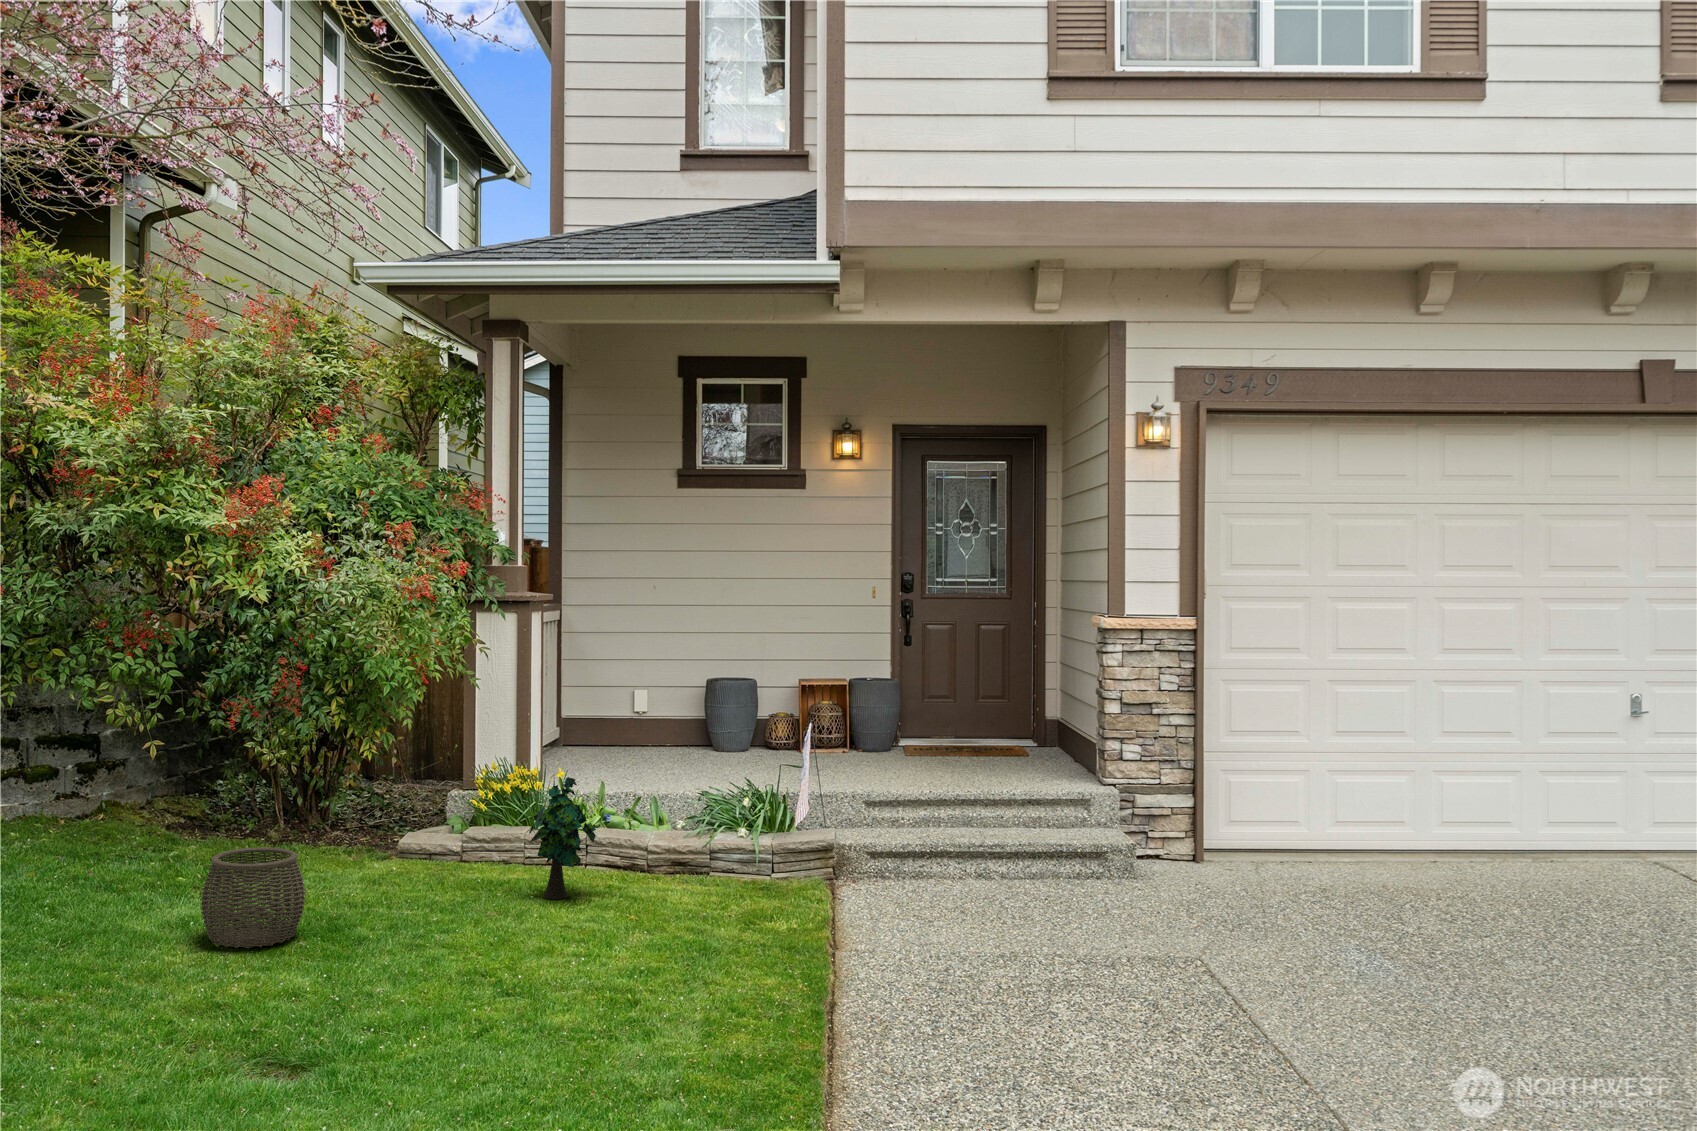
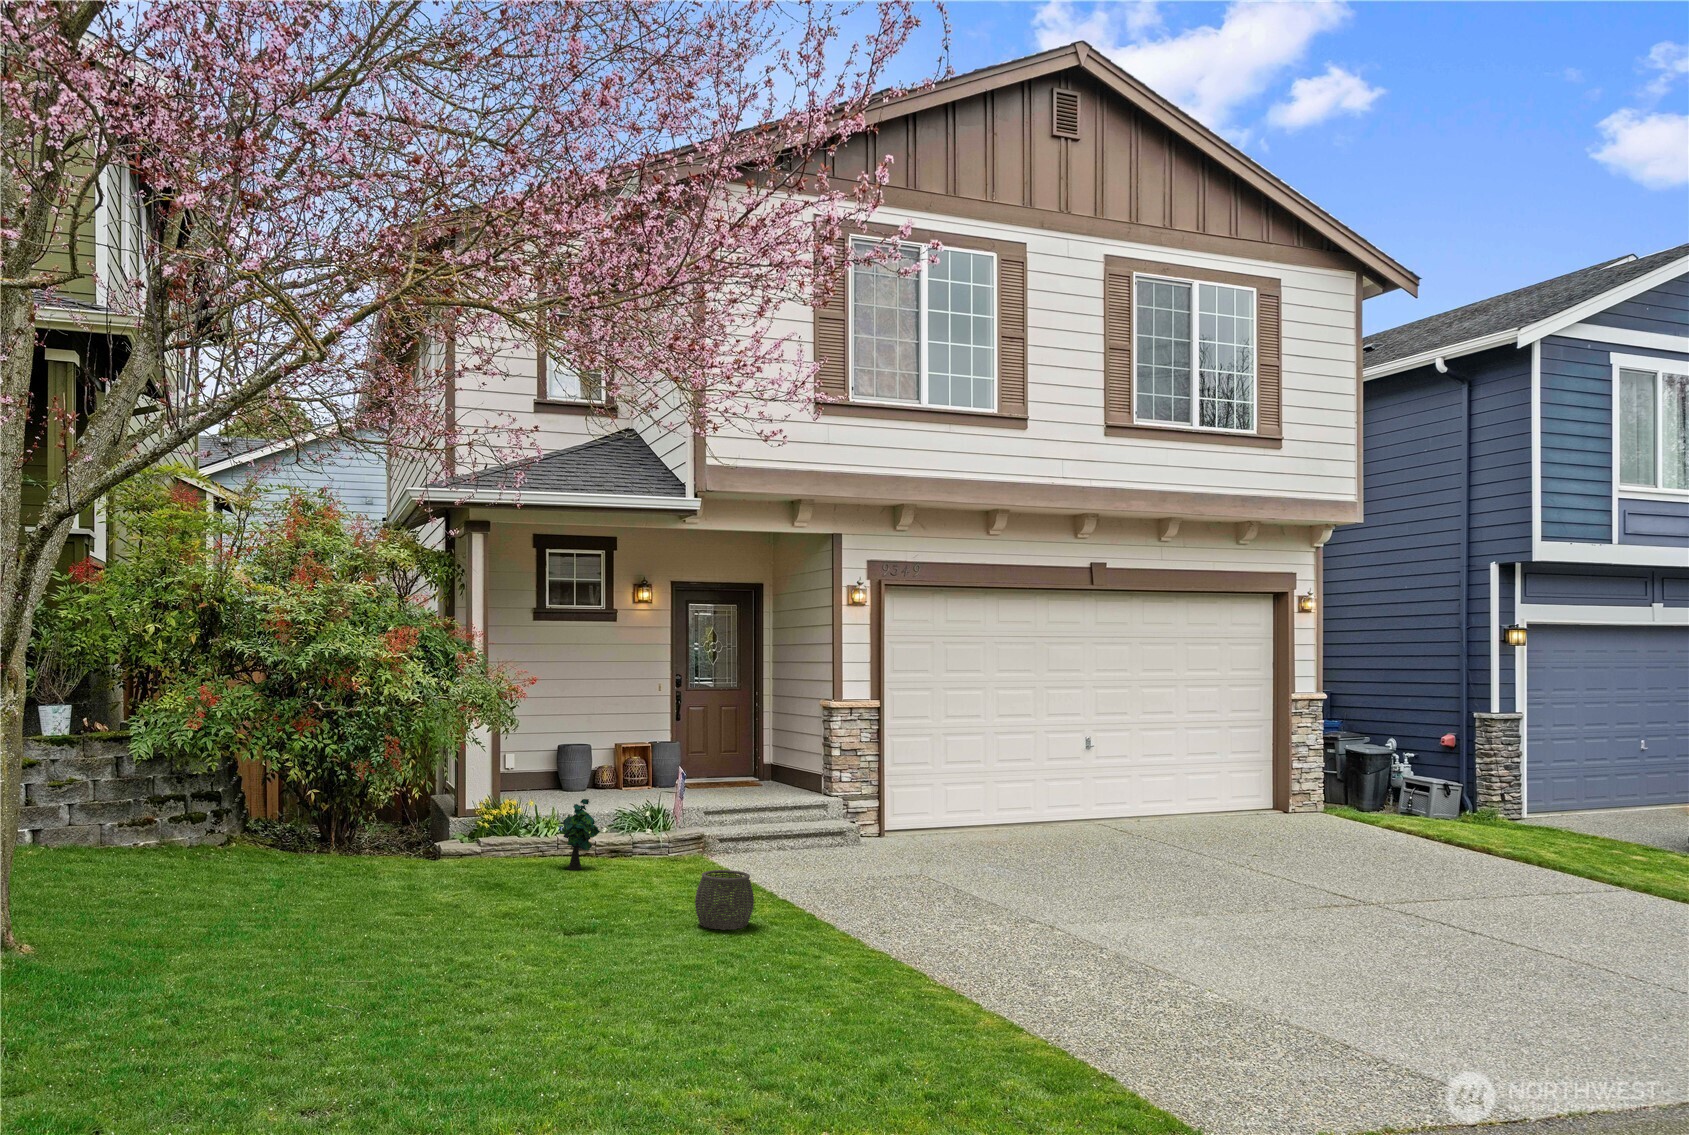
woven basket: present [200,847,306,948] -> present [695,870,754,930]

